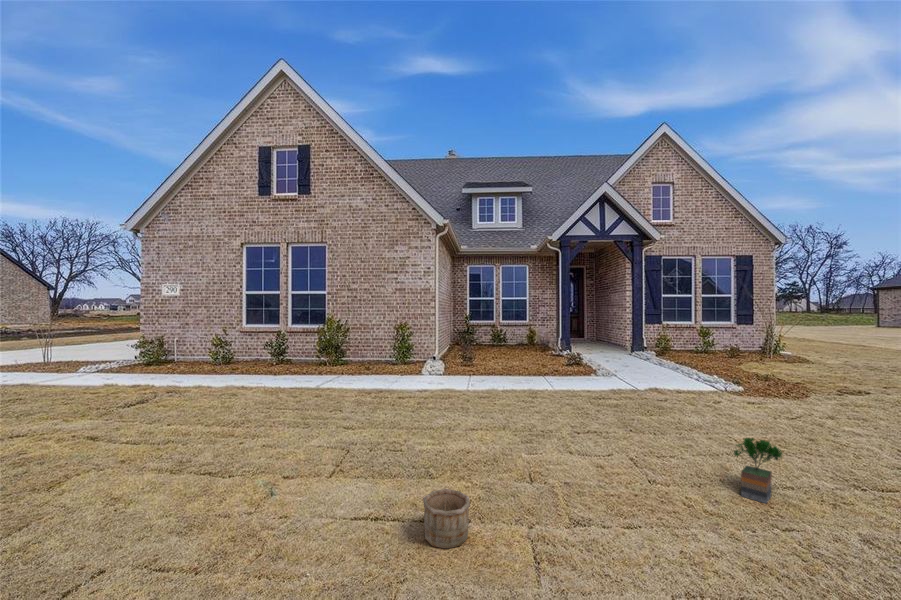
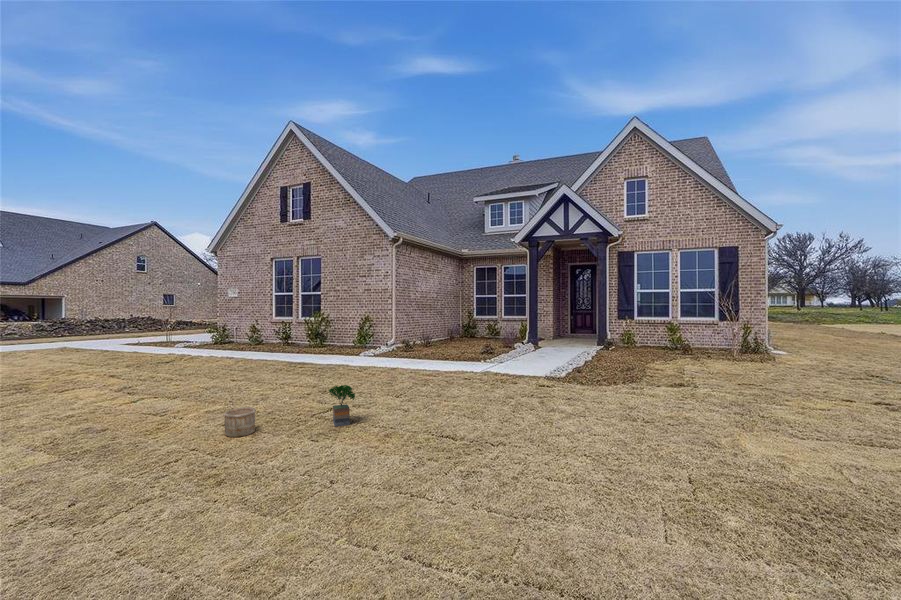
wooden bucket: present [423,489,470,549] -> present [224,407,256,437]

